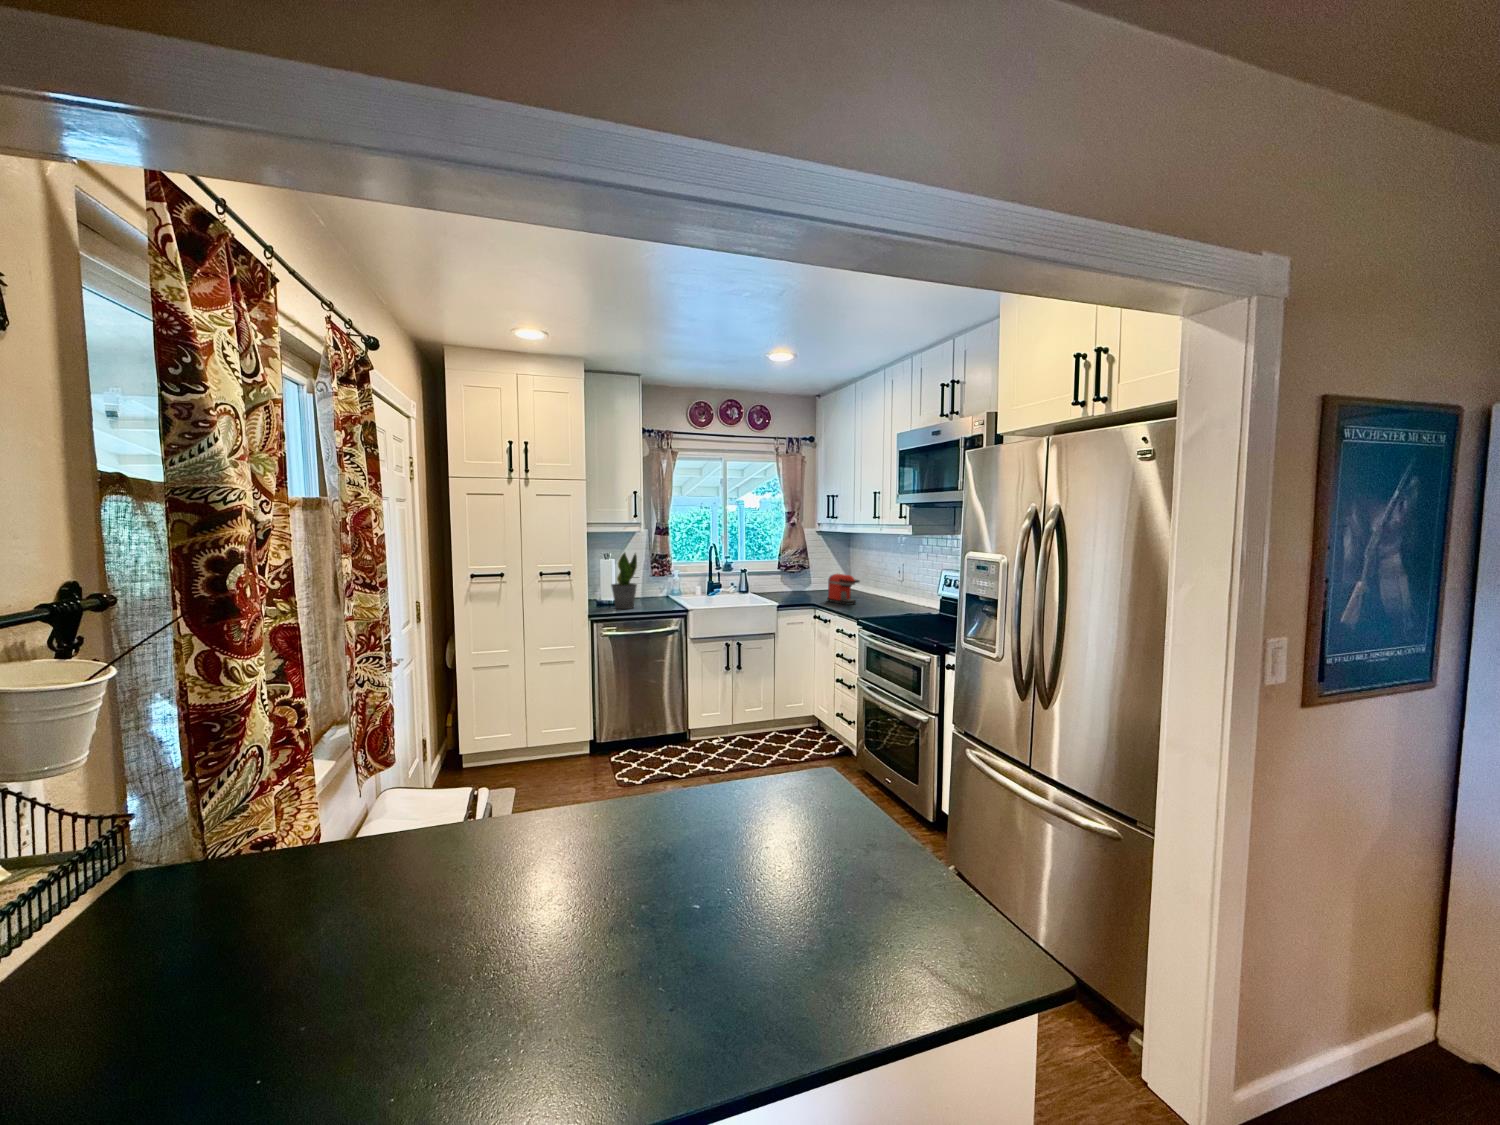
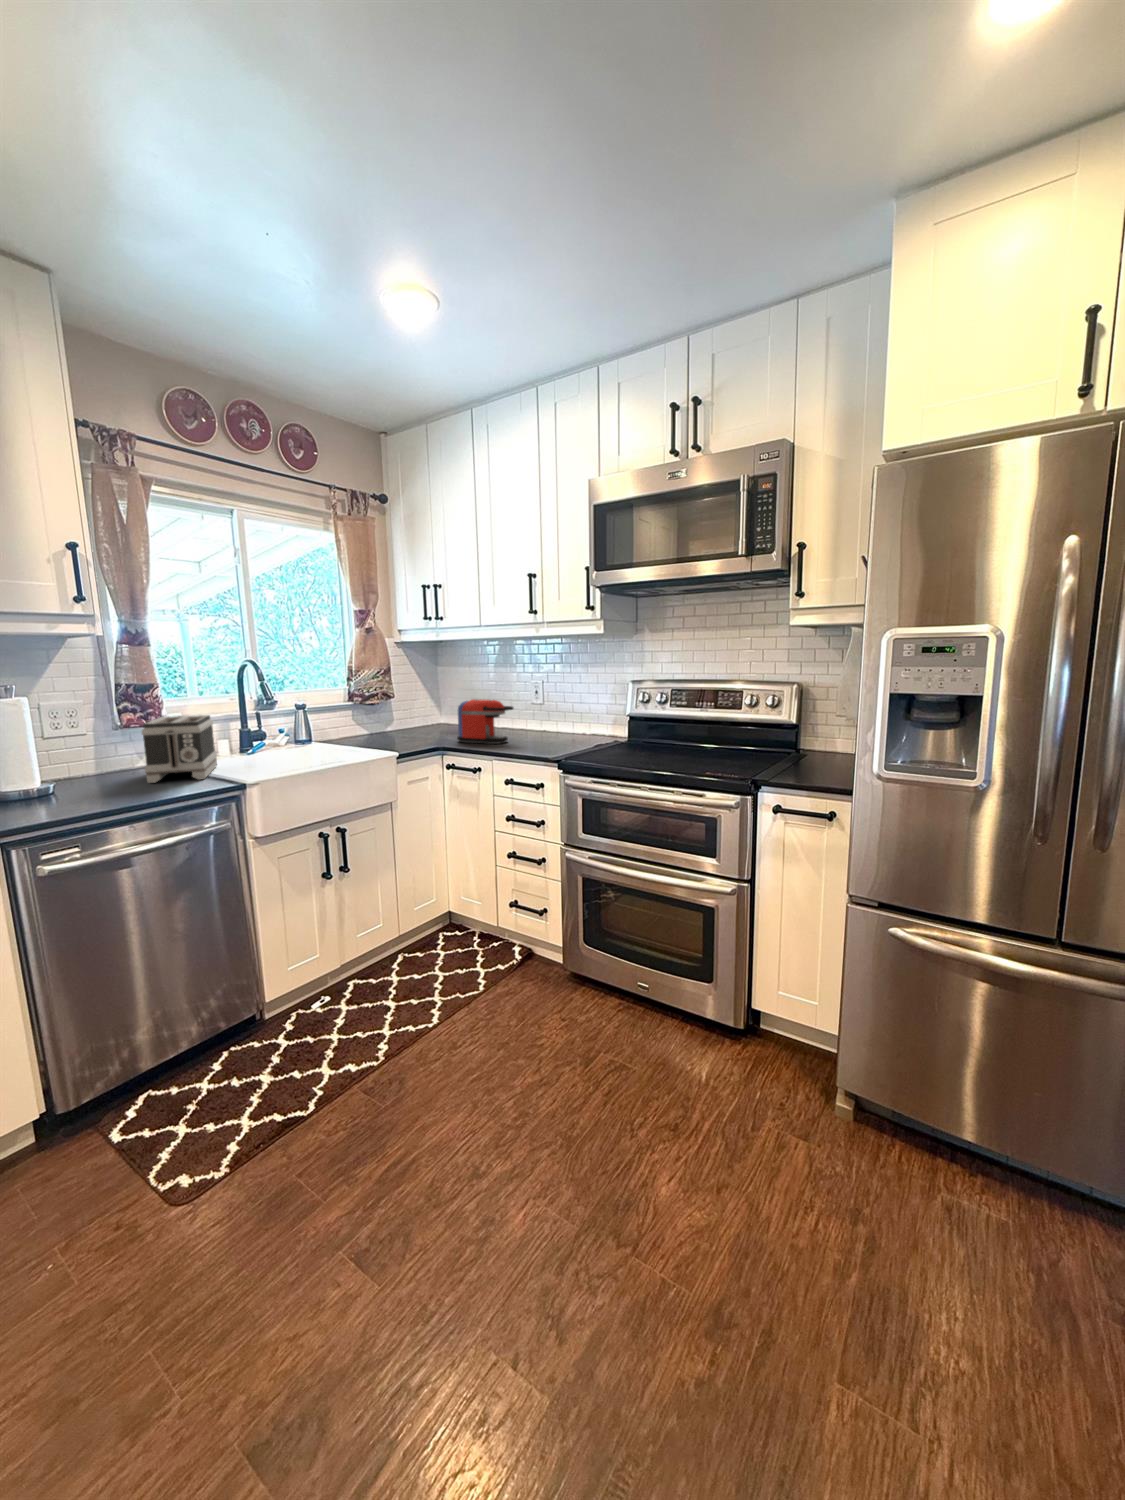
potted plant: present [611,553,637,609] -> none [41,672,115,804]
toaster: none [652,572,690,605] -> present [142,715,217,783]

